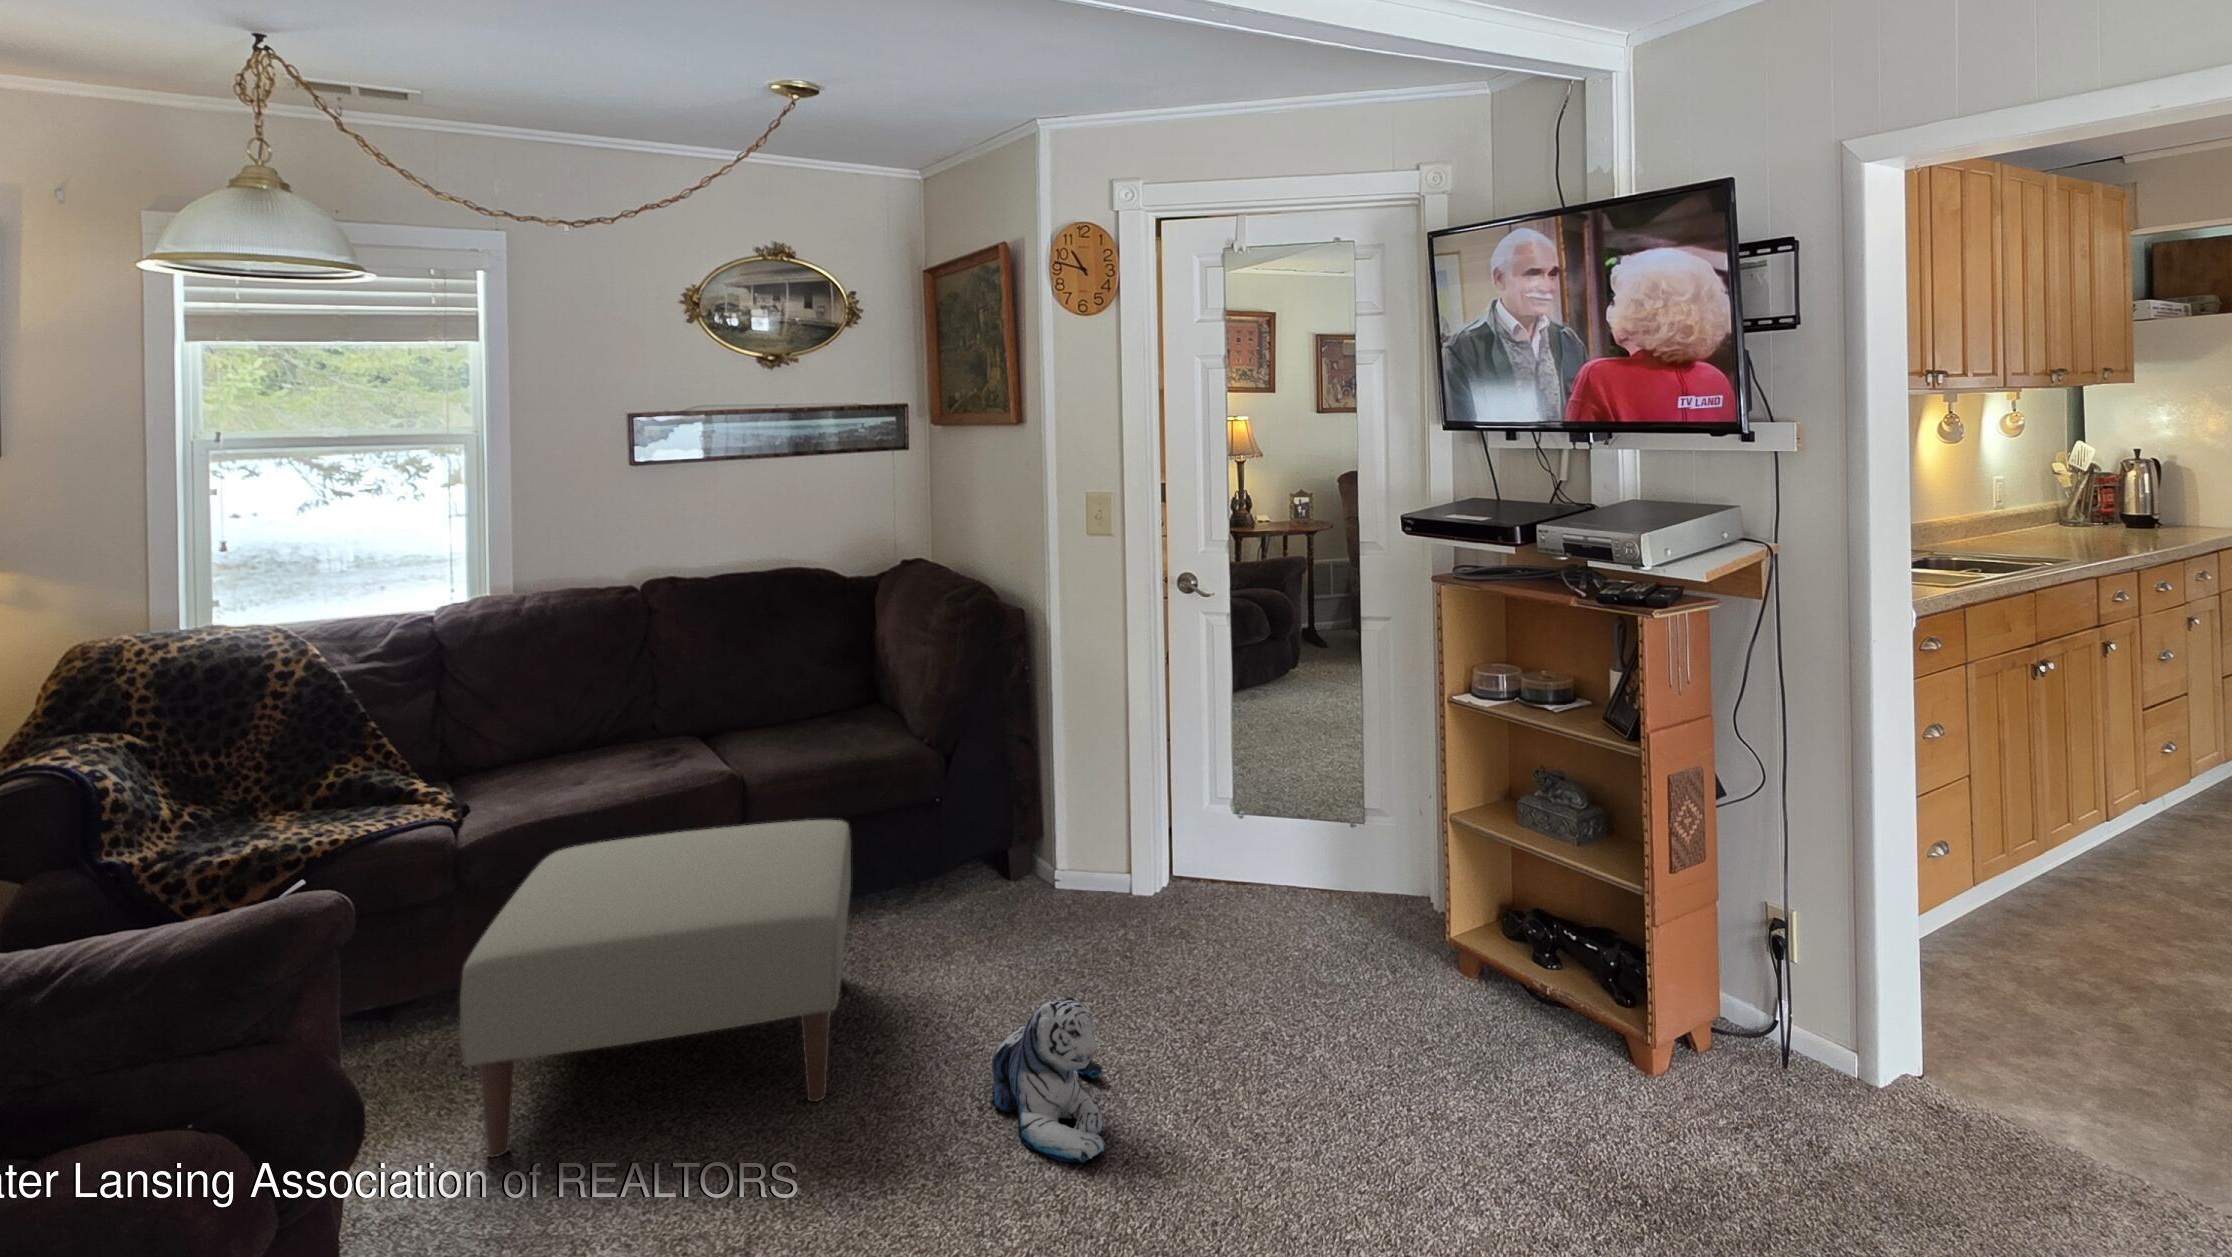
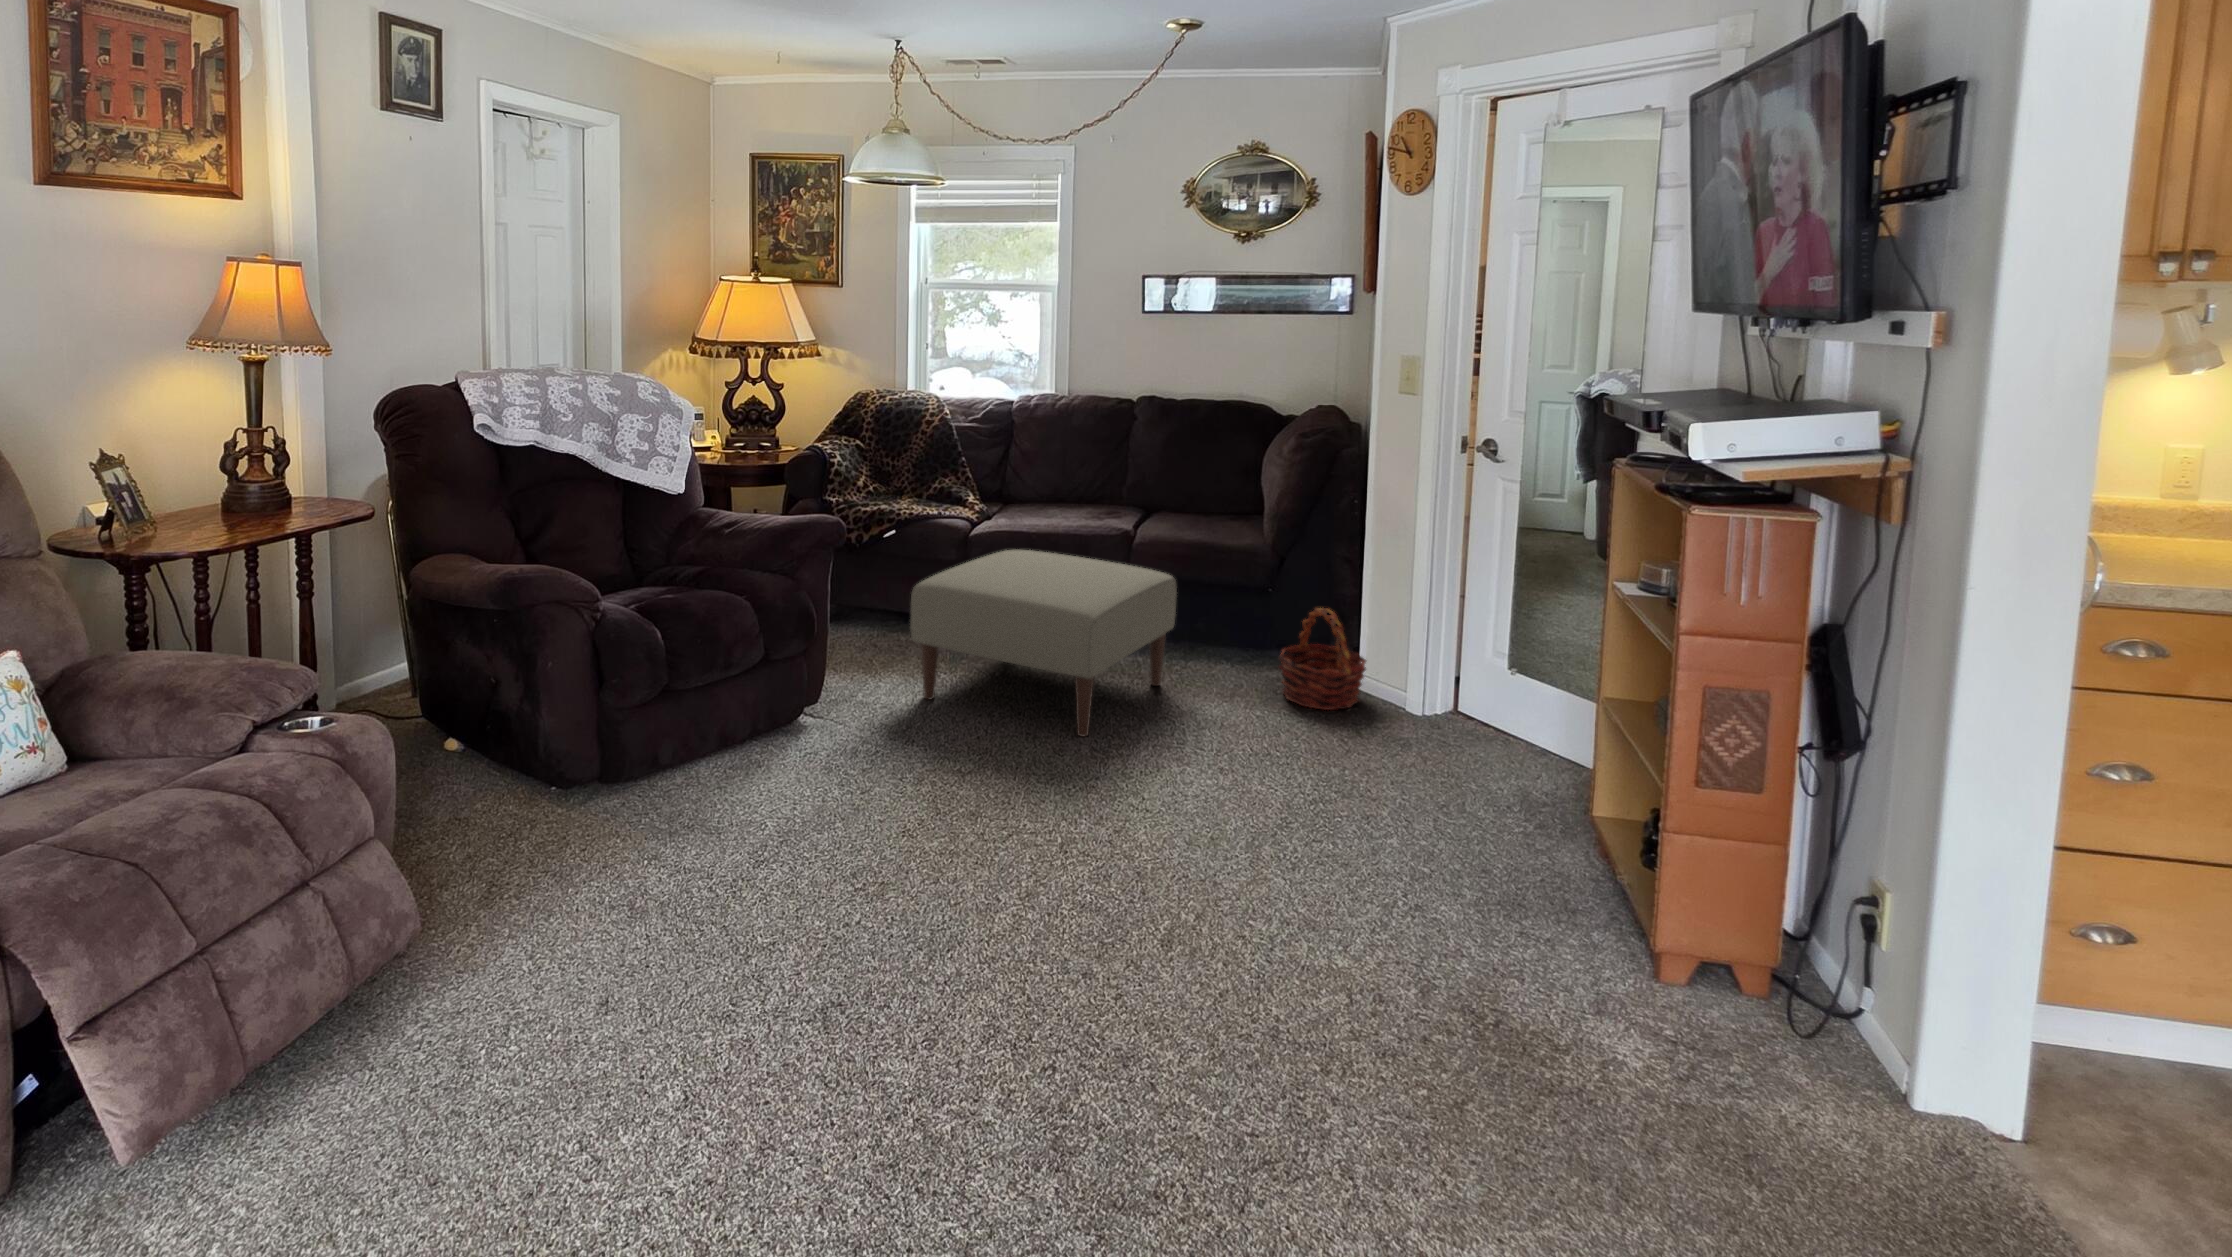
basket: none [980,806,1089,937] -> present [1279,608,1366,710]
plush toy: present [991,997,1105,1163] -> none [1159,714,1247,823]

